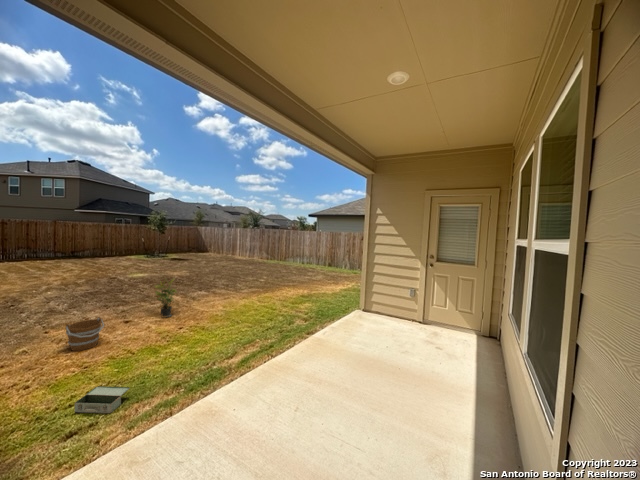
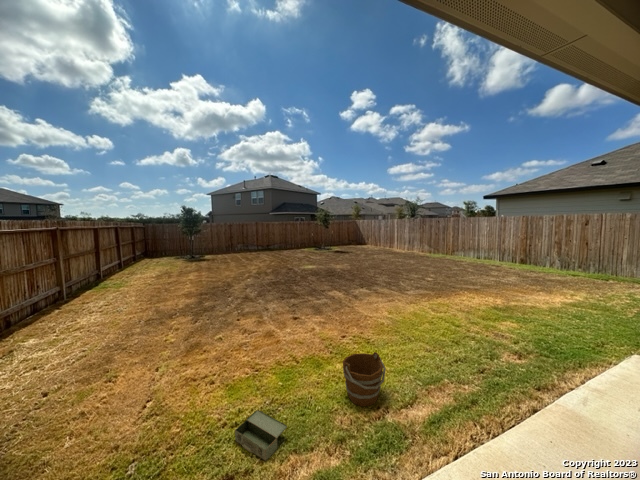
potted plant: present [155,279,177,318] -> none [317,276,339,318]
bucket: present [66,317,104,351] -> present [343,352,386,406]

